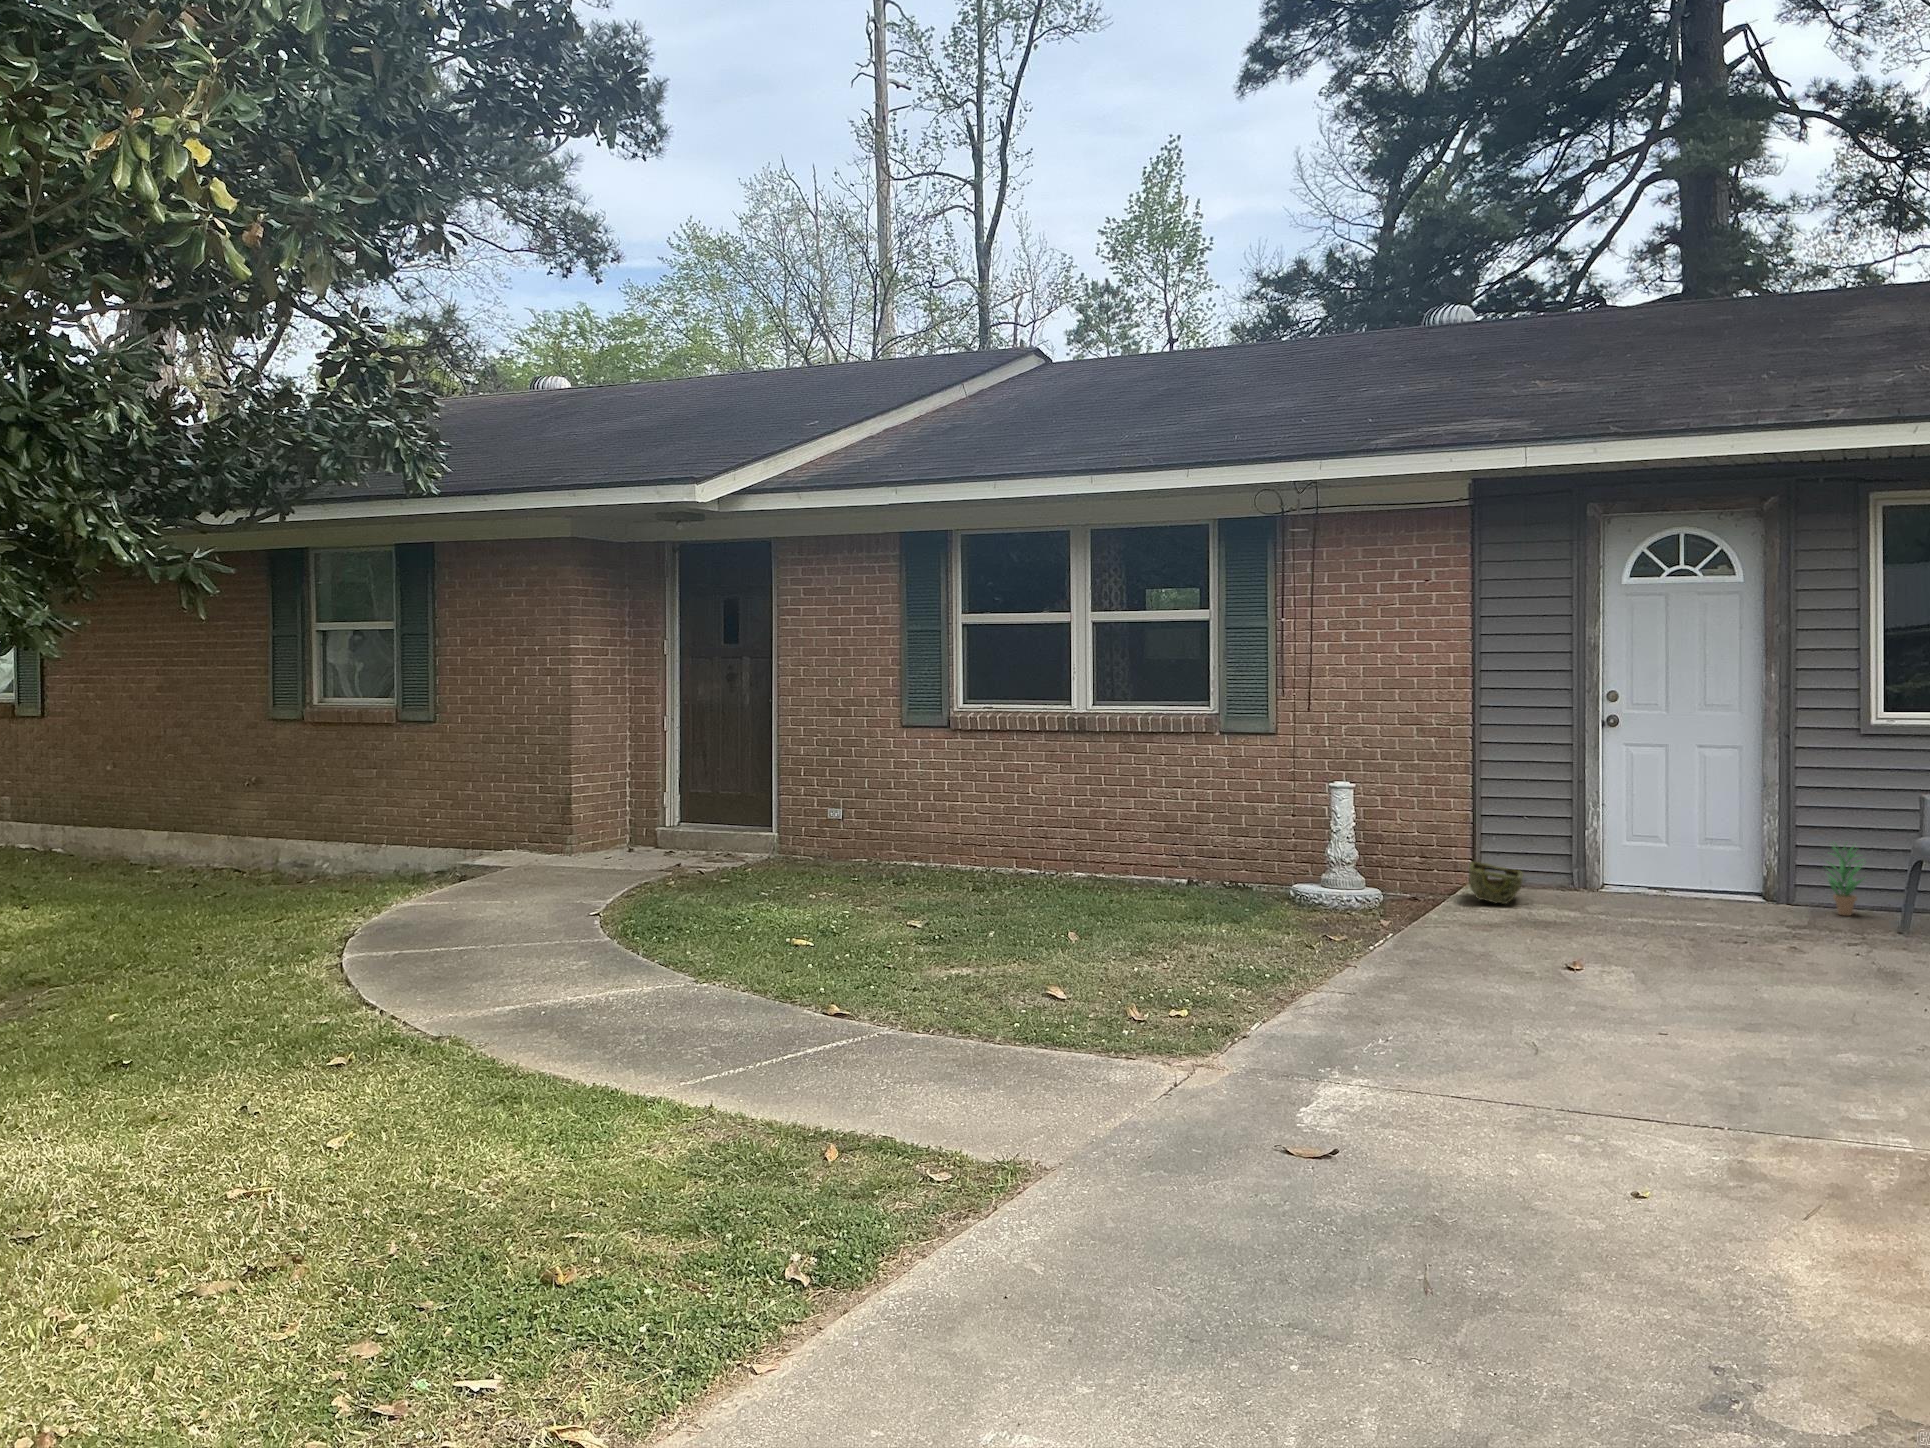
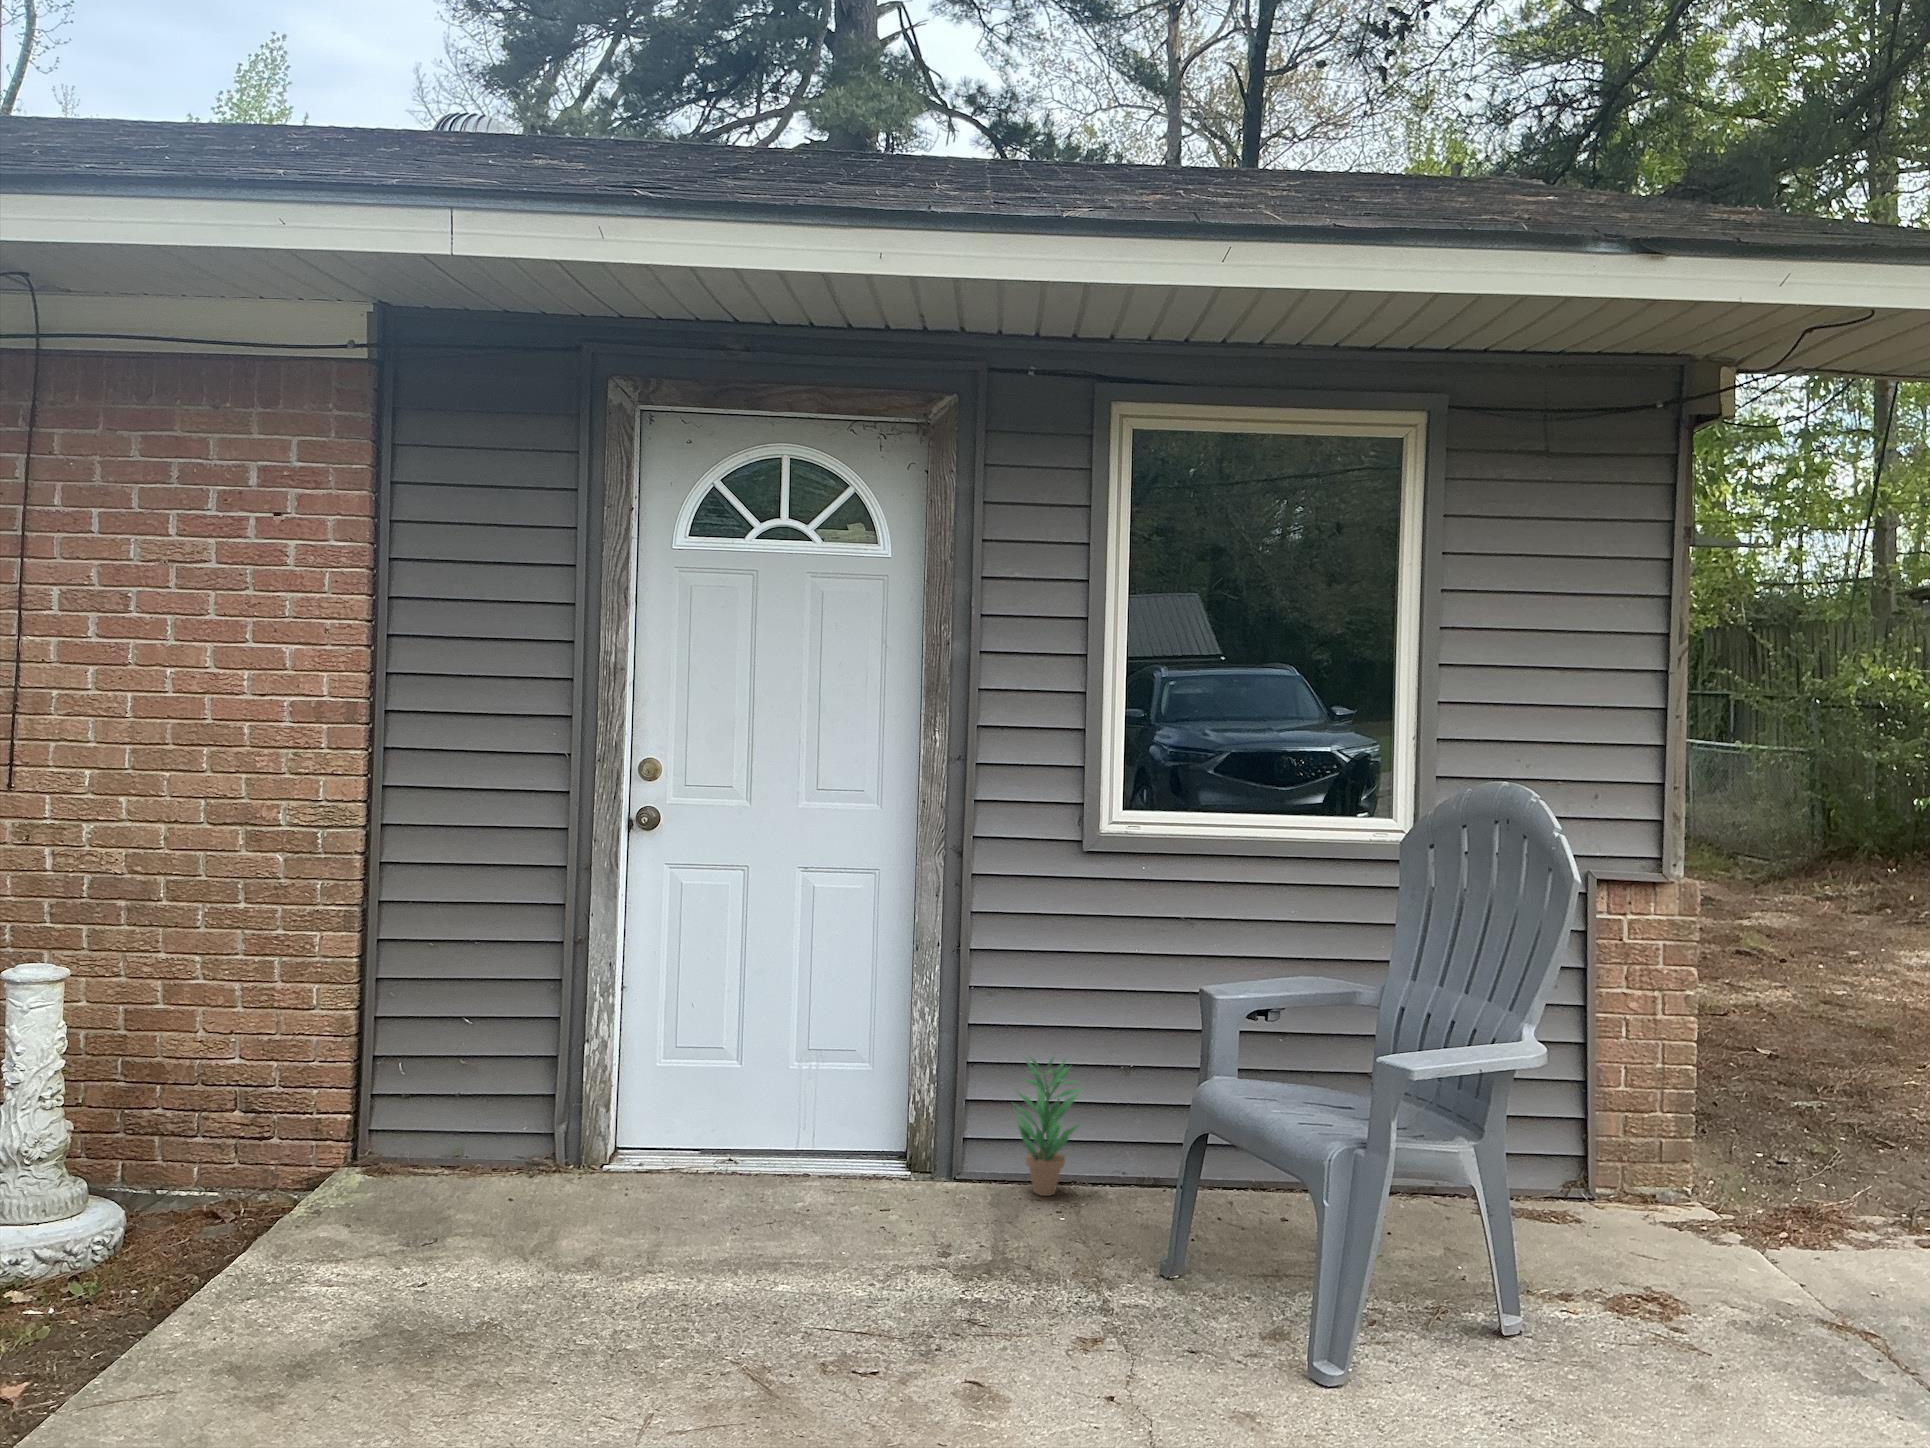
woven basket: present [1469,862,1523,904] -> none [305,1121,445,1232]

